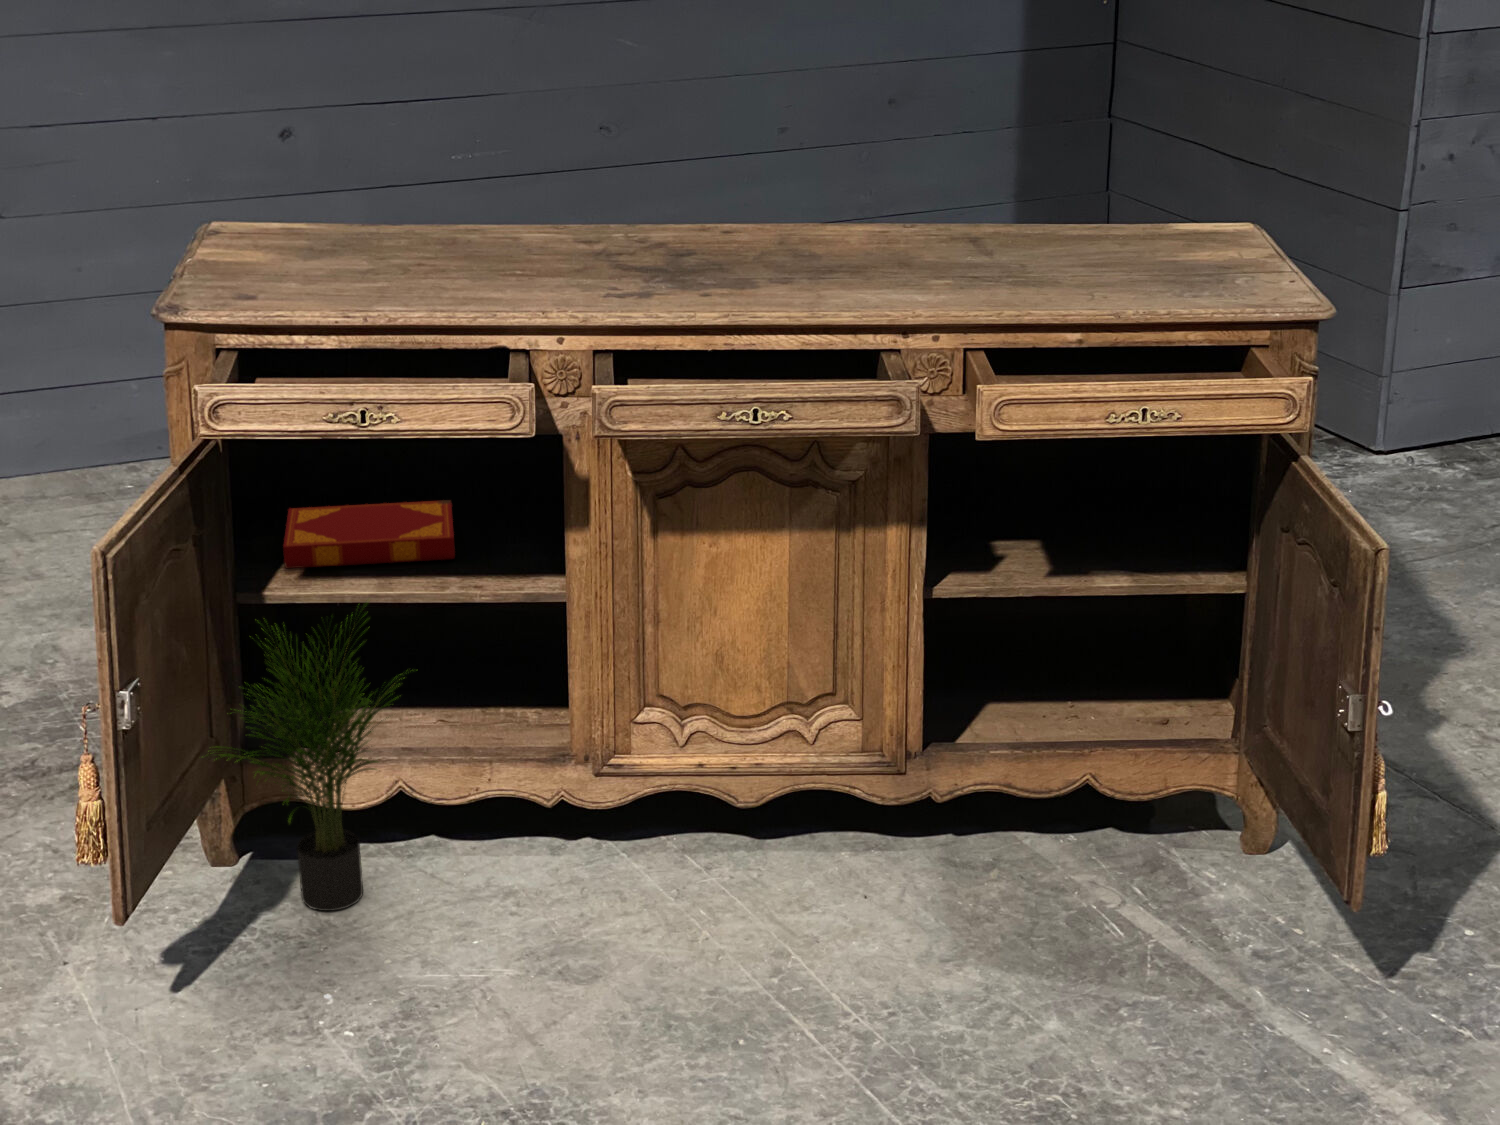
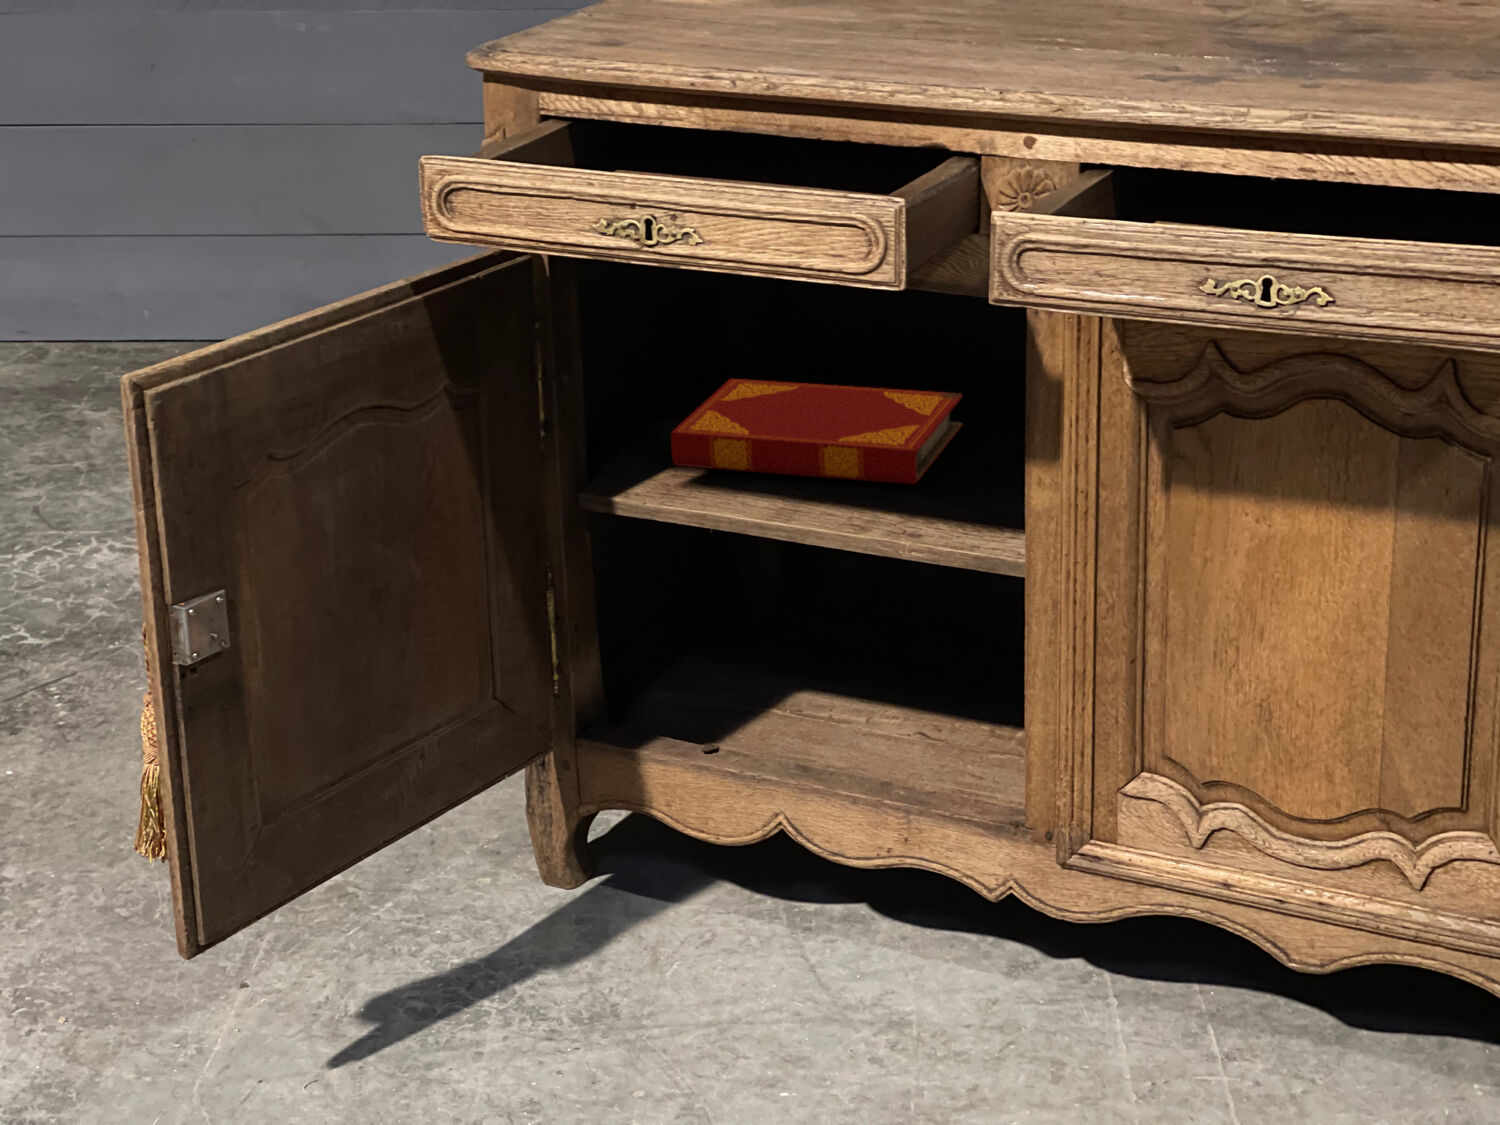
potted plant: present [221,606,409,911] -> none [433,524,782,989]

